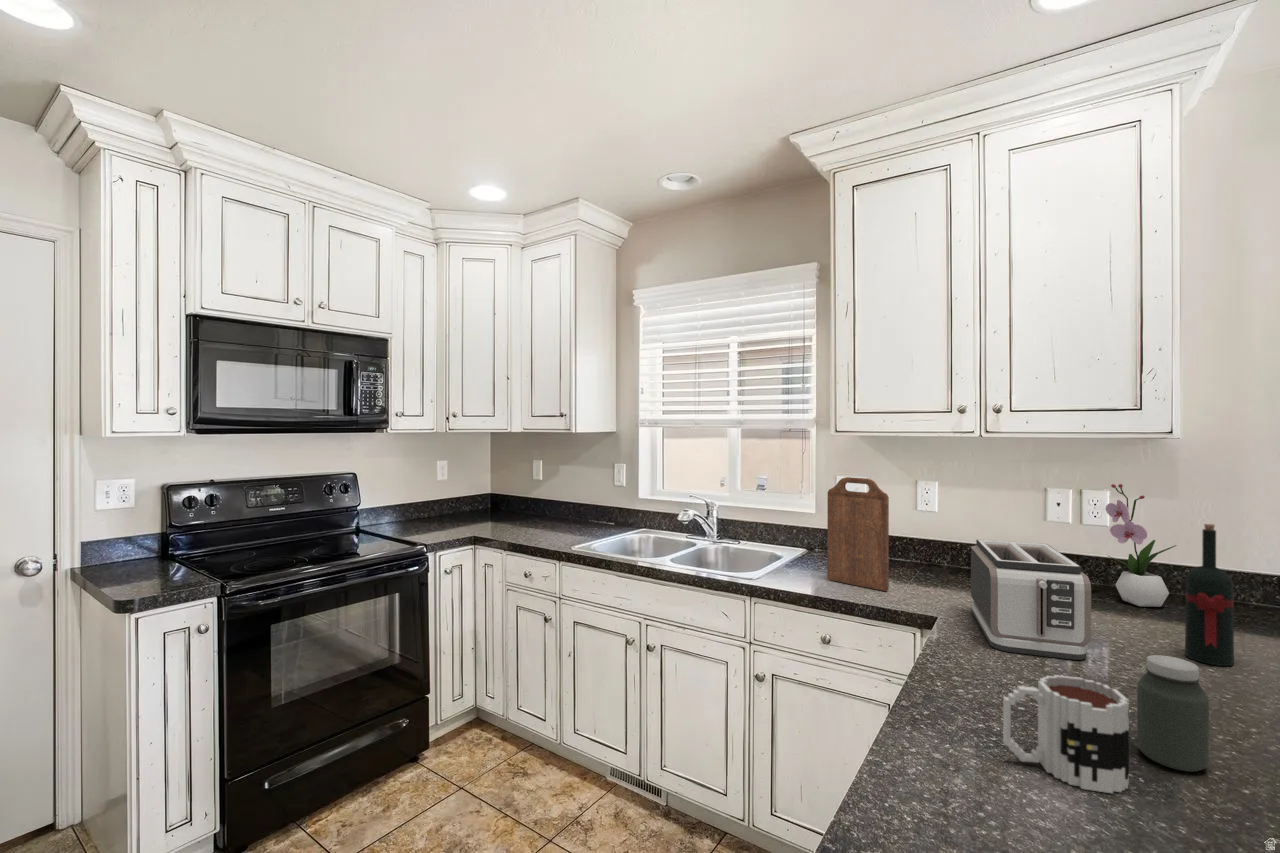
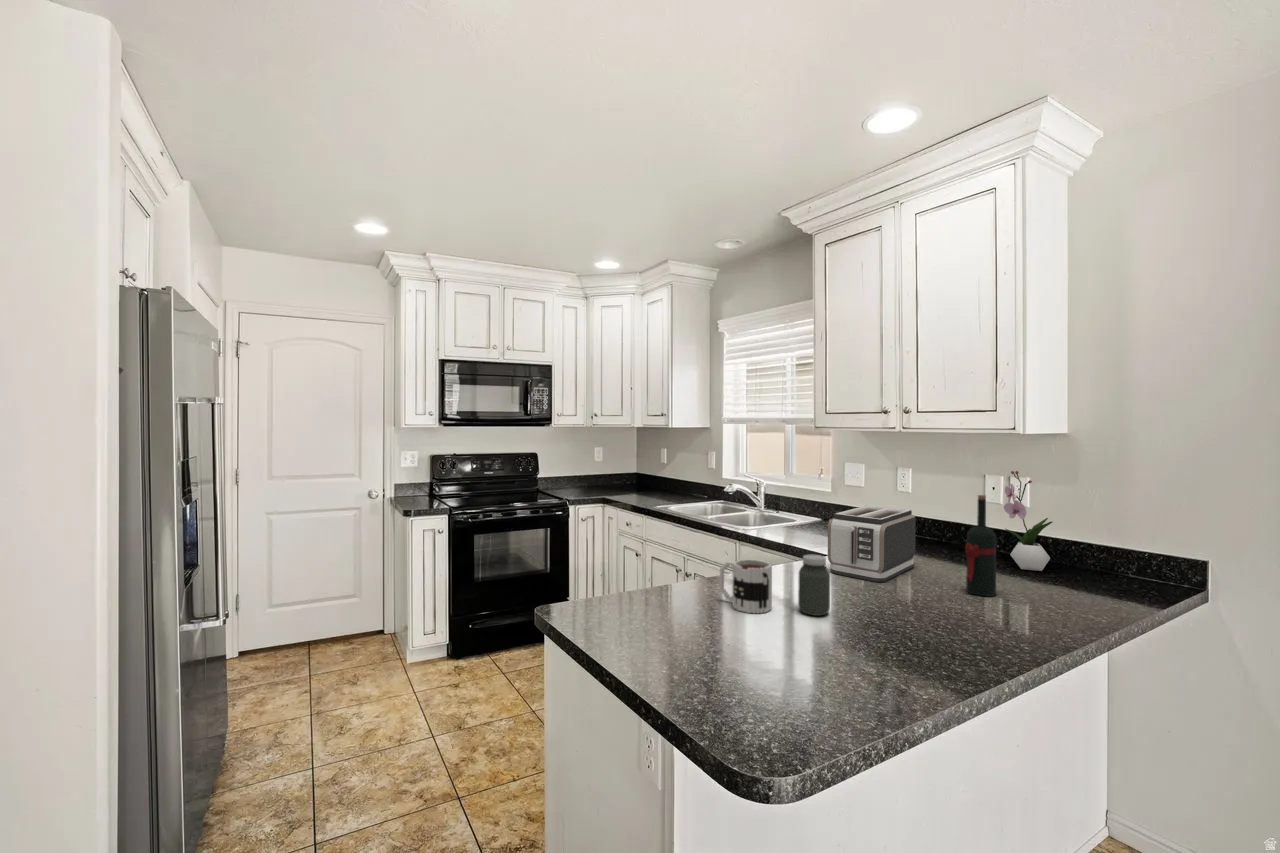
cutting board: present [827,477,889,591] -> none [799,461,831,544]

